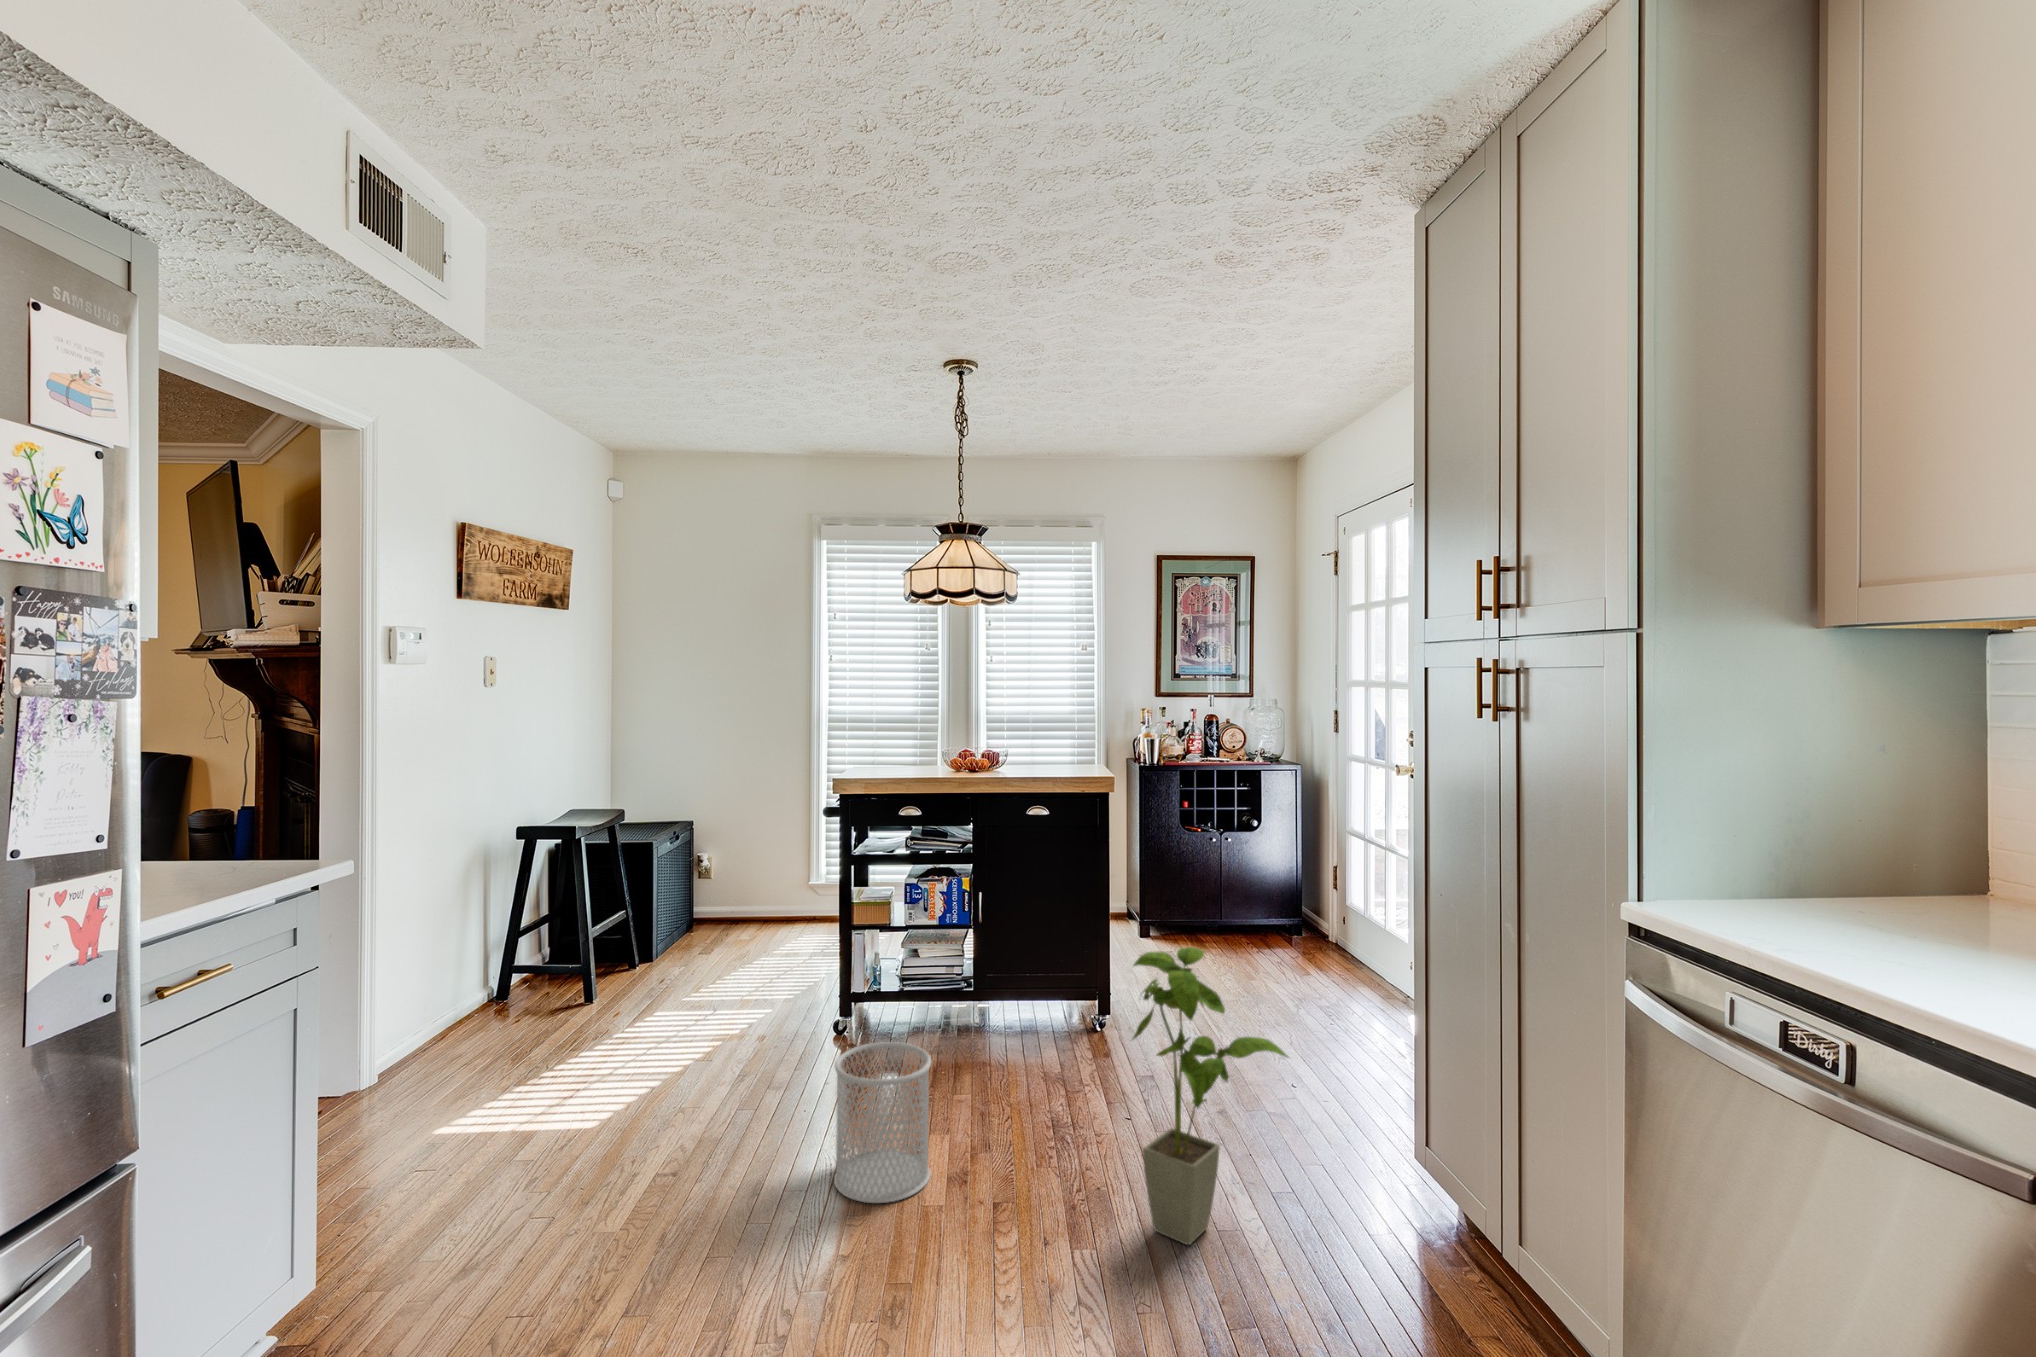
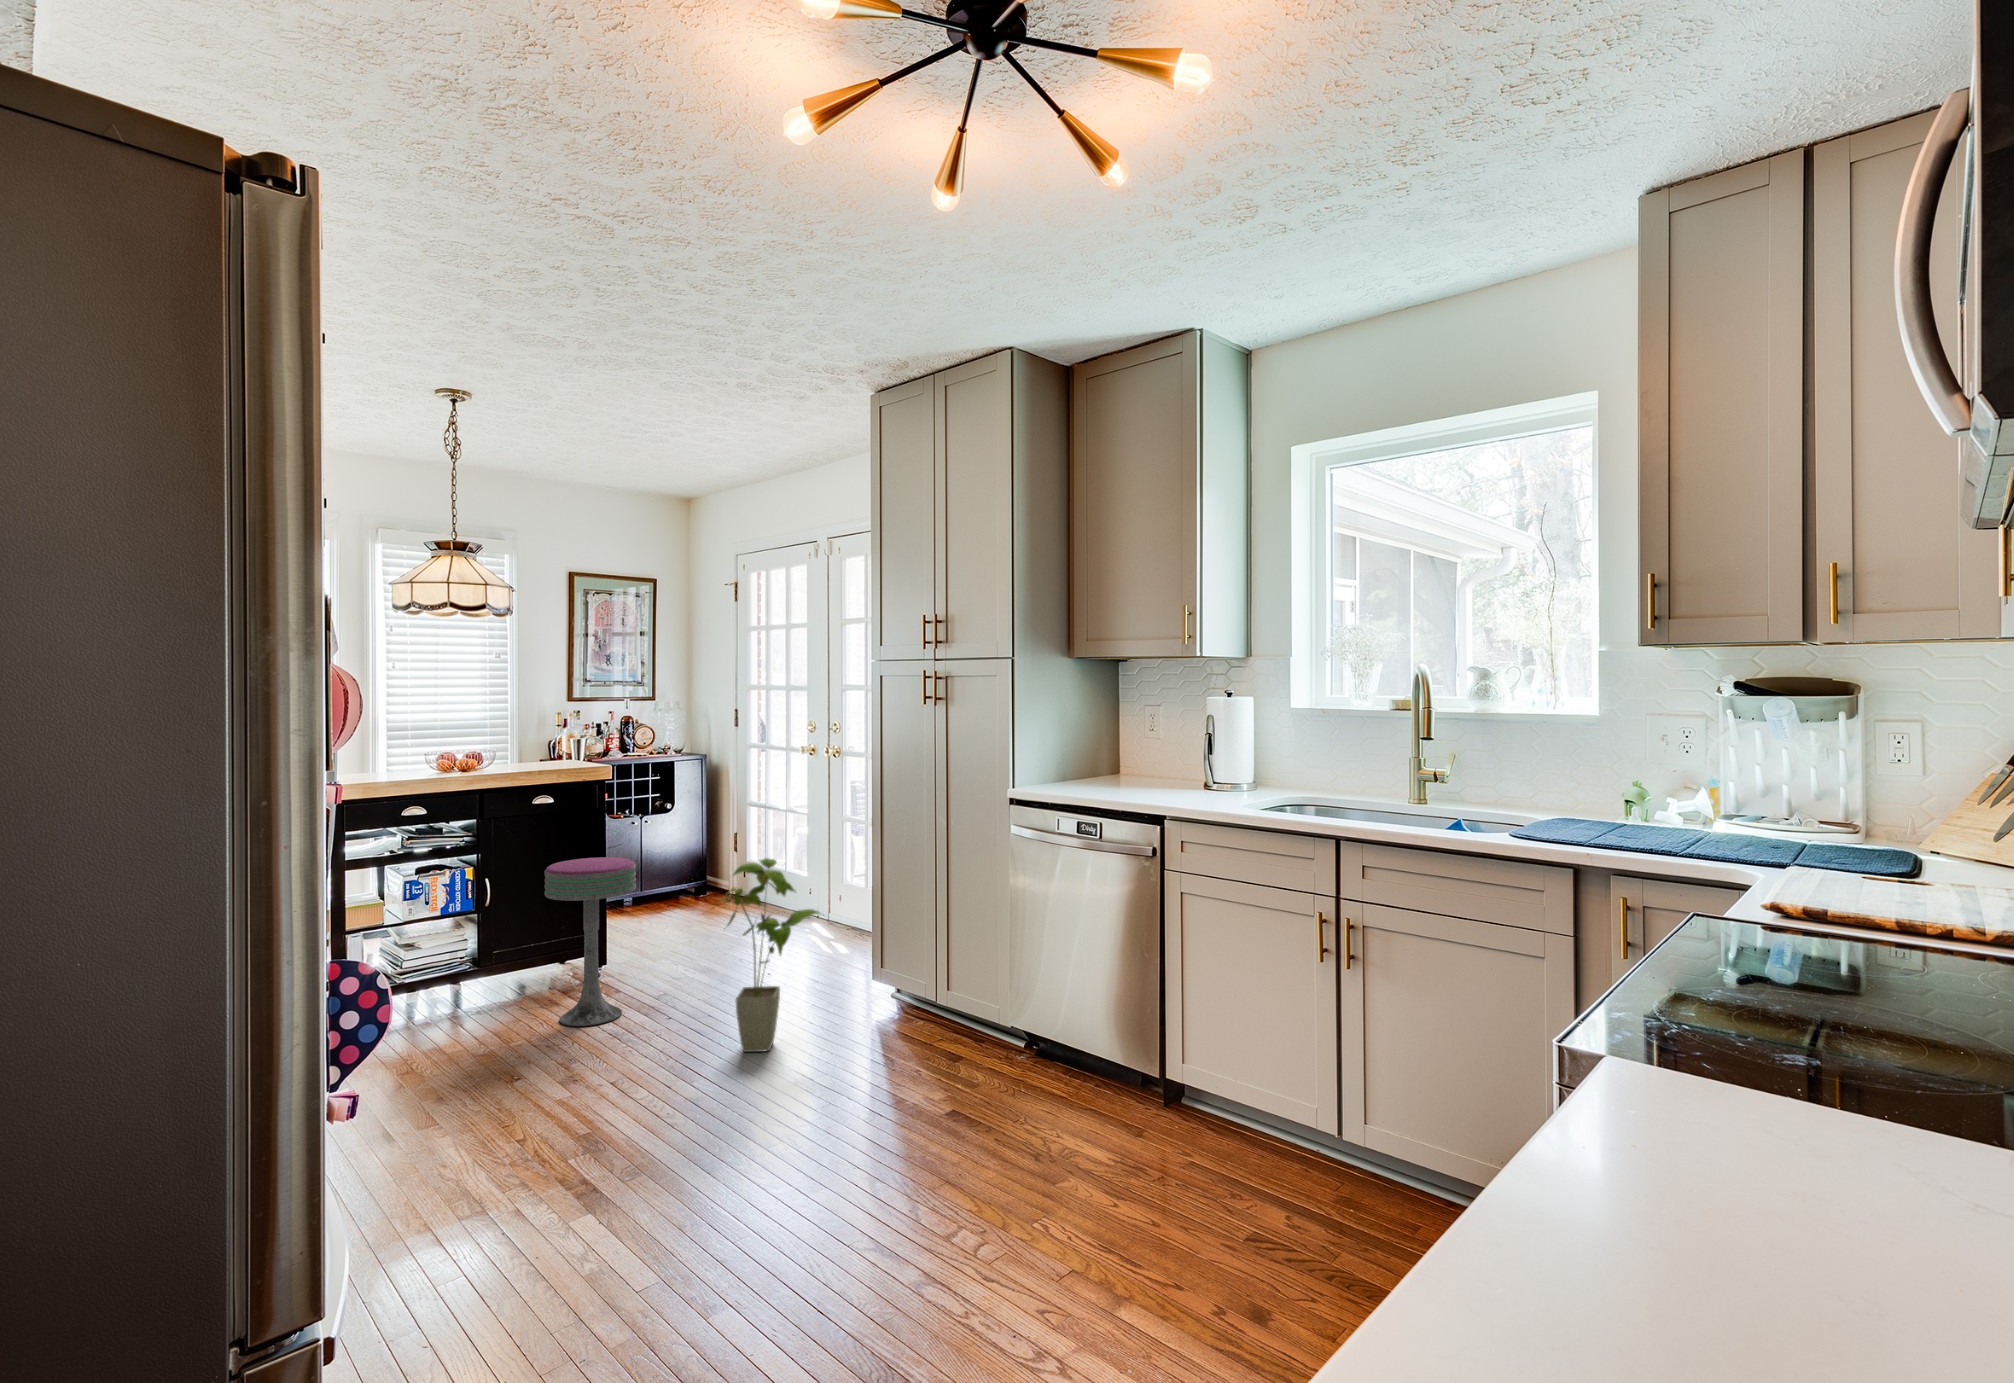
bar stool: none [993,890,1097,1104] -> present [545,857,636,1026]
wastebasket: present [834,1042,931,1203] -> none [471,983,558,1105]

